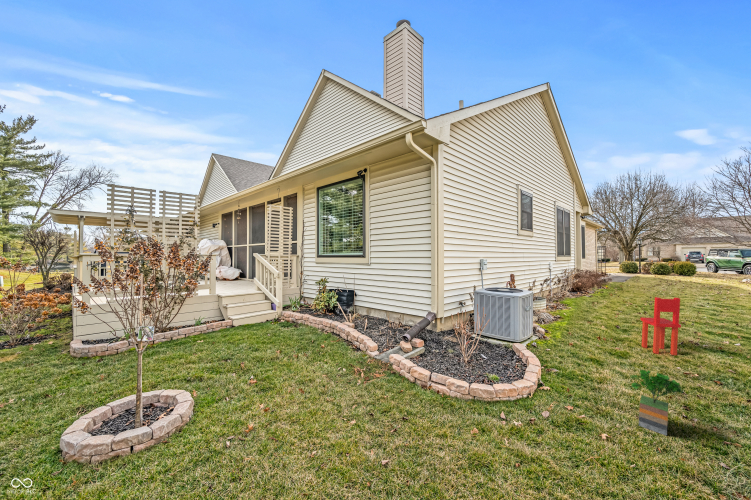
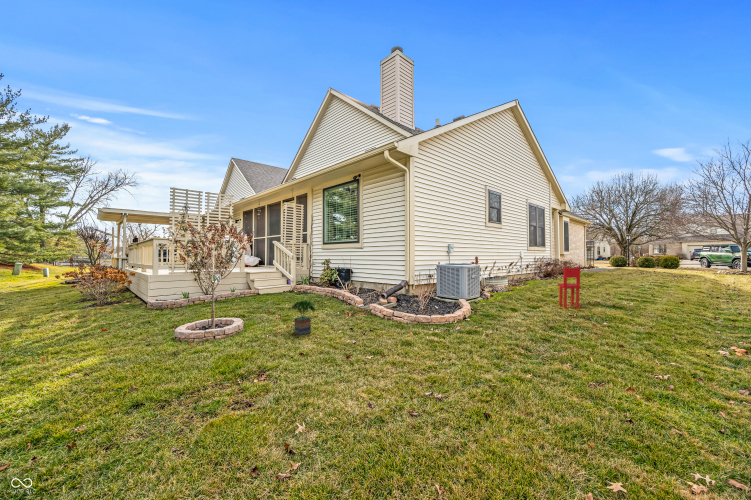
potted tree: present [631,370,683,436] -> present [292,300,315,335]

